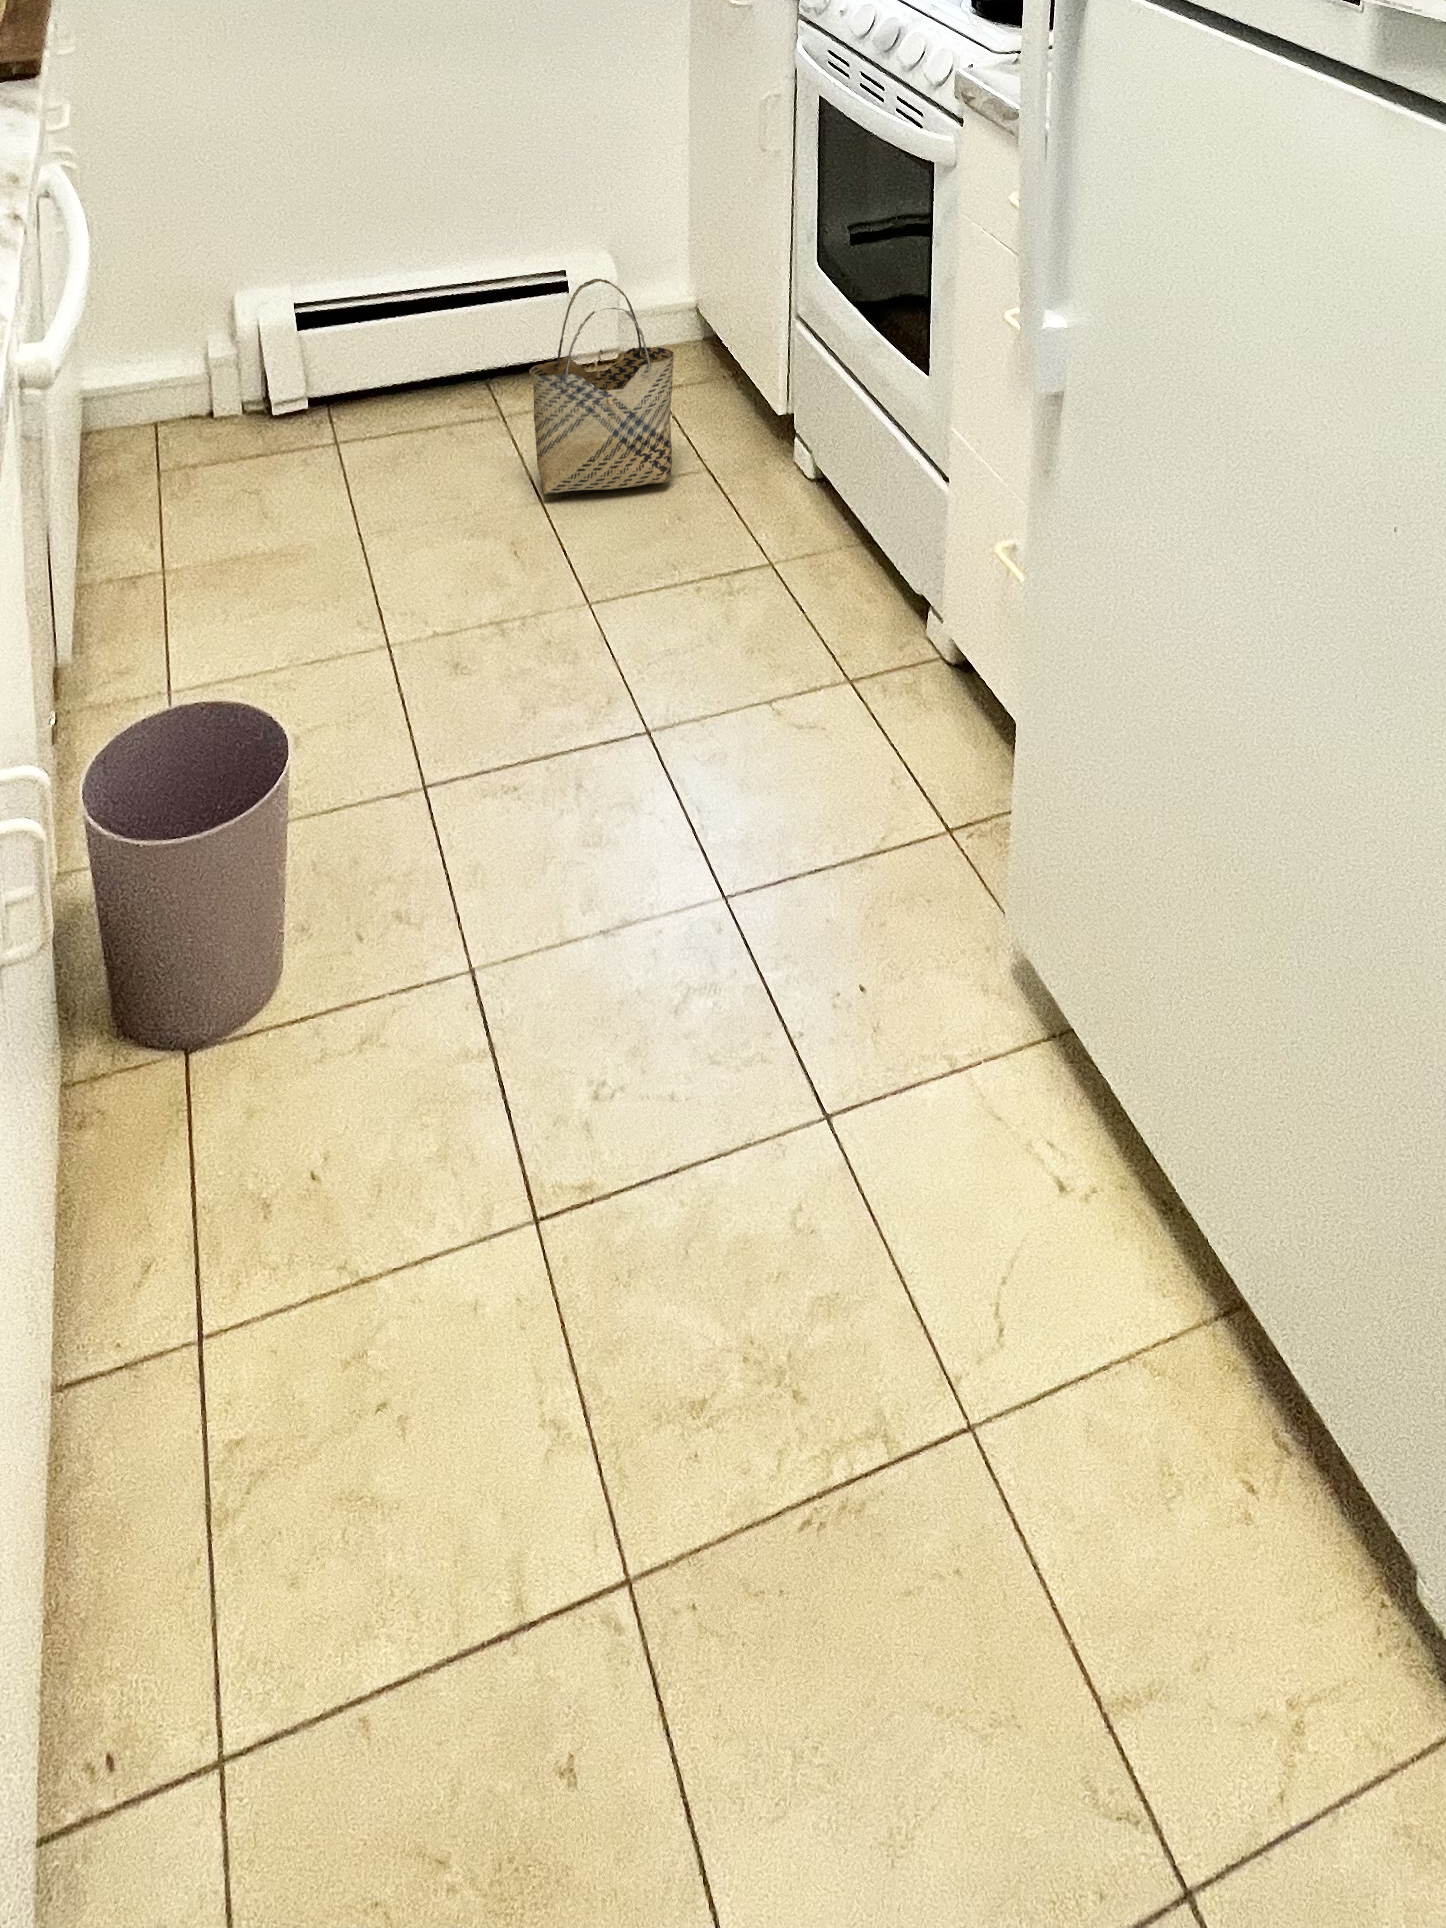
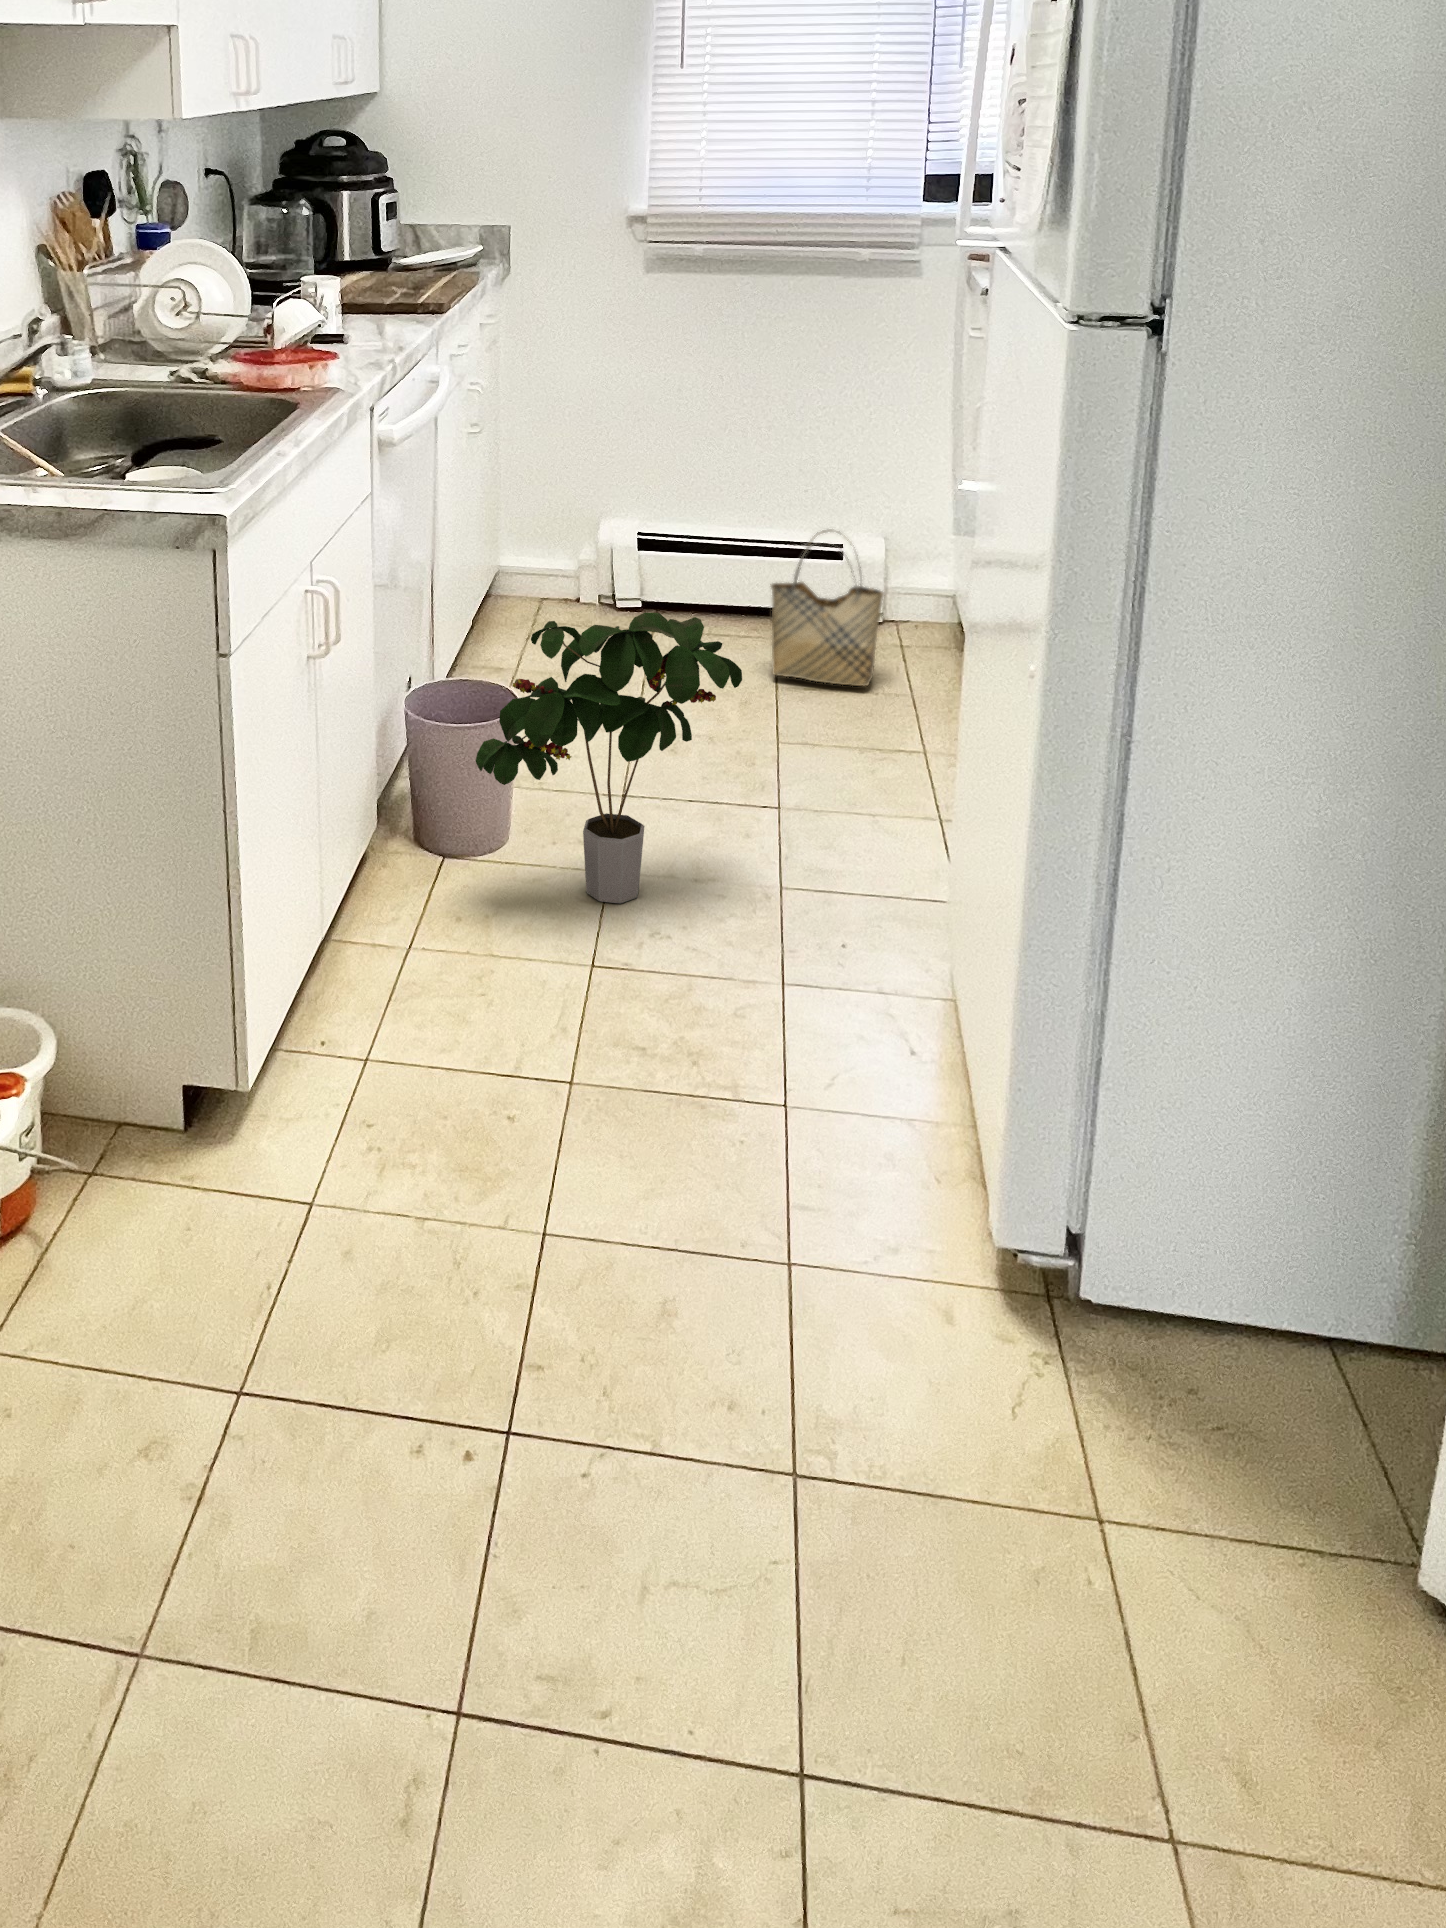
potted plant: none [300,555,691,1086] -> present [476,612,742,903]

